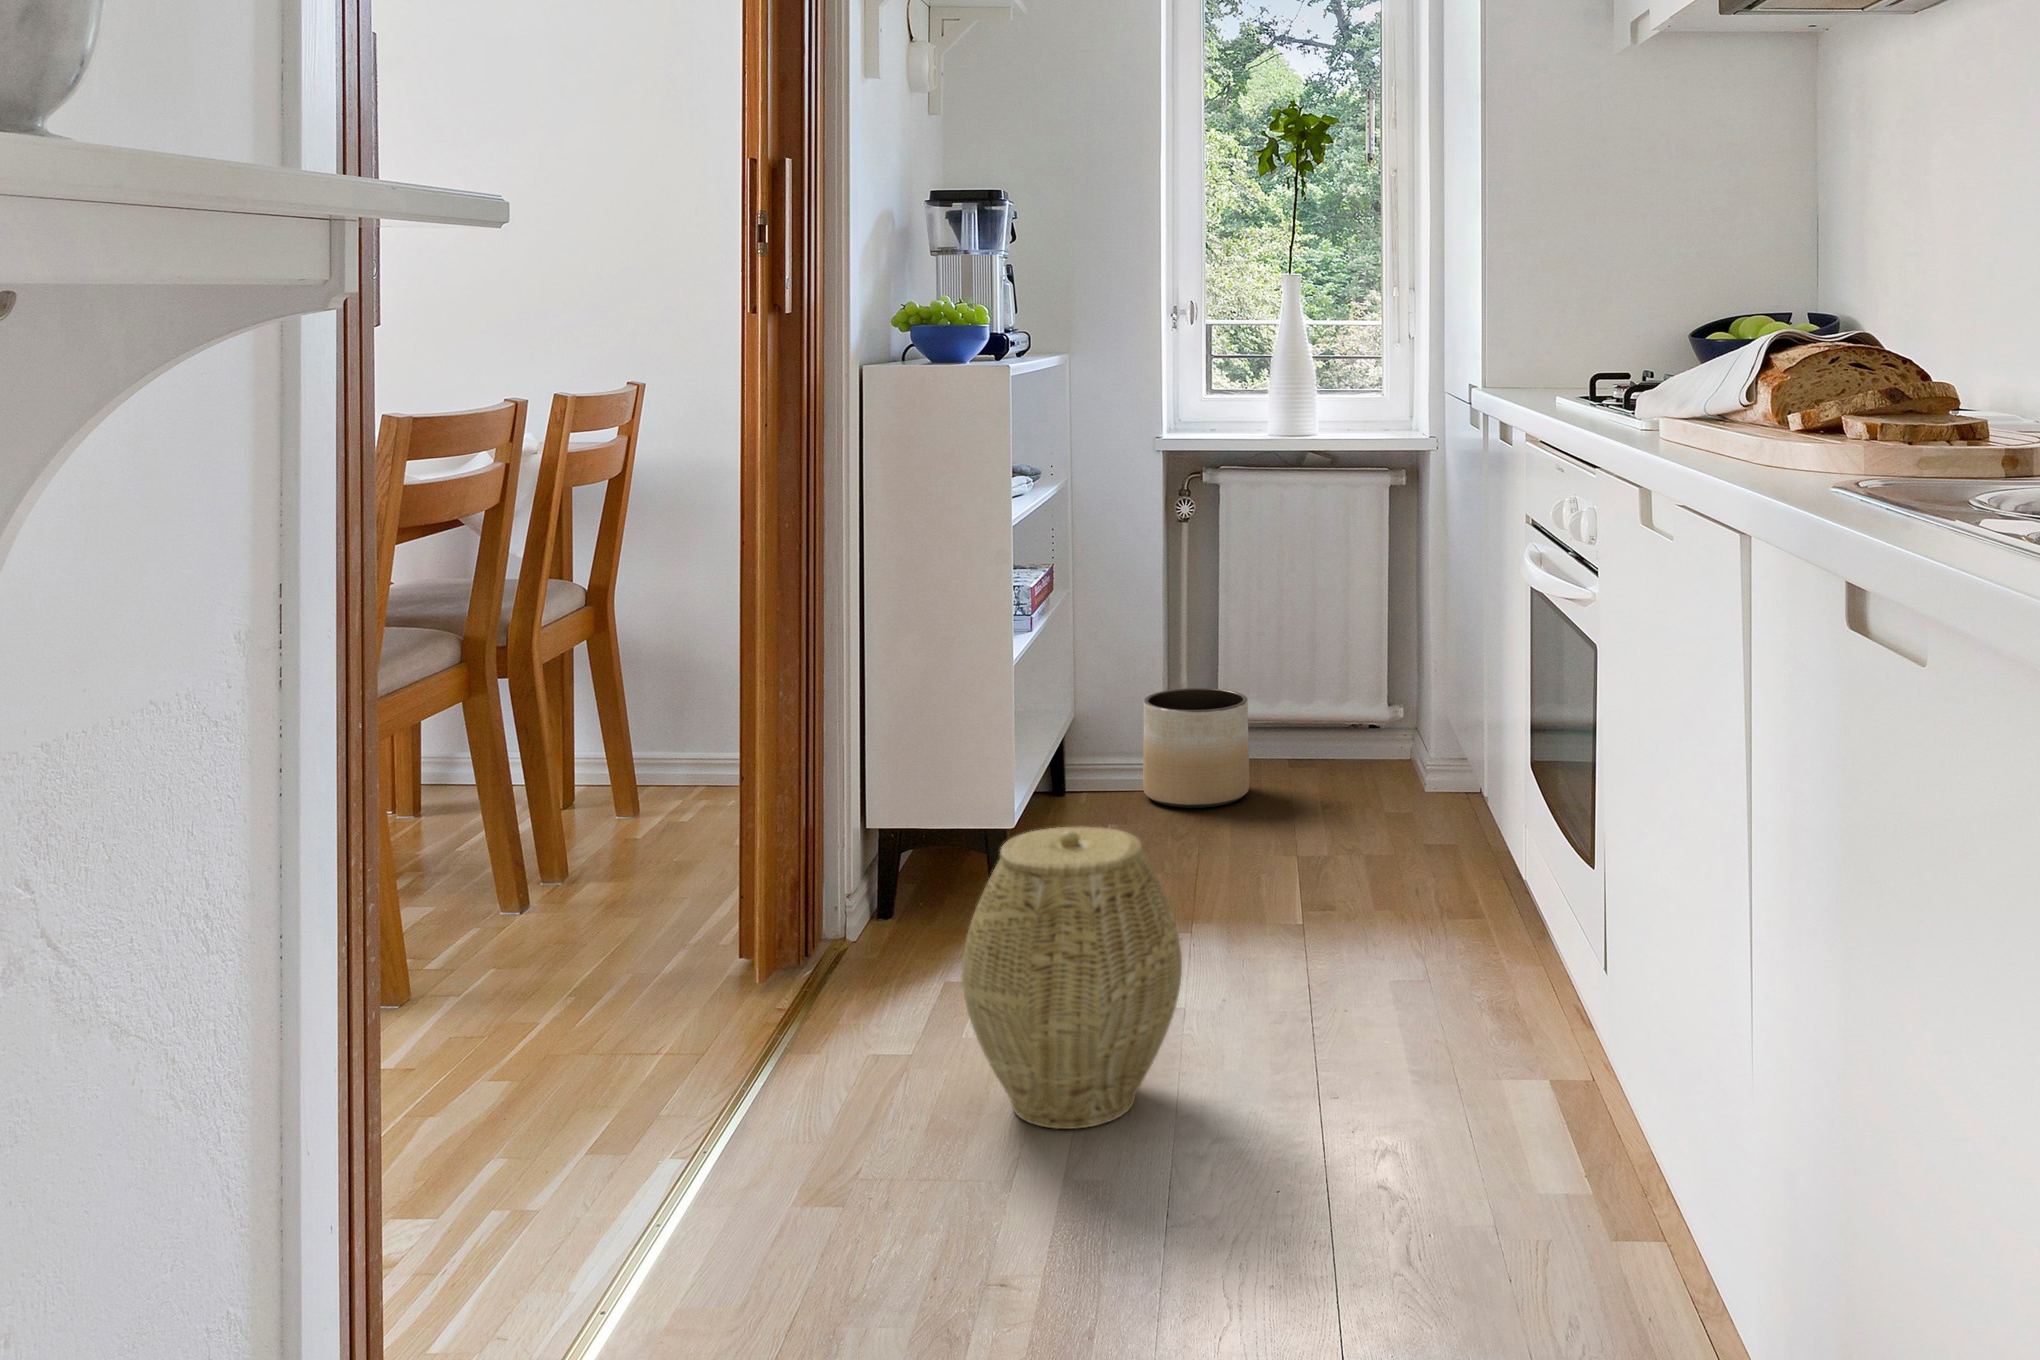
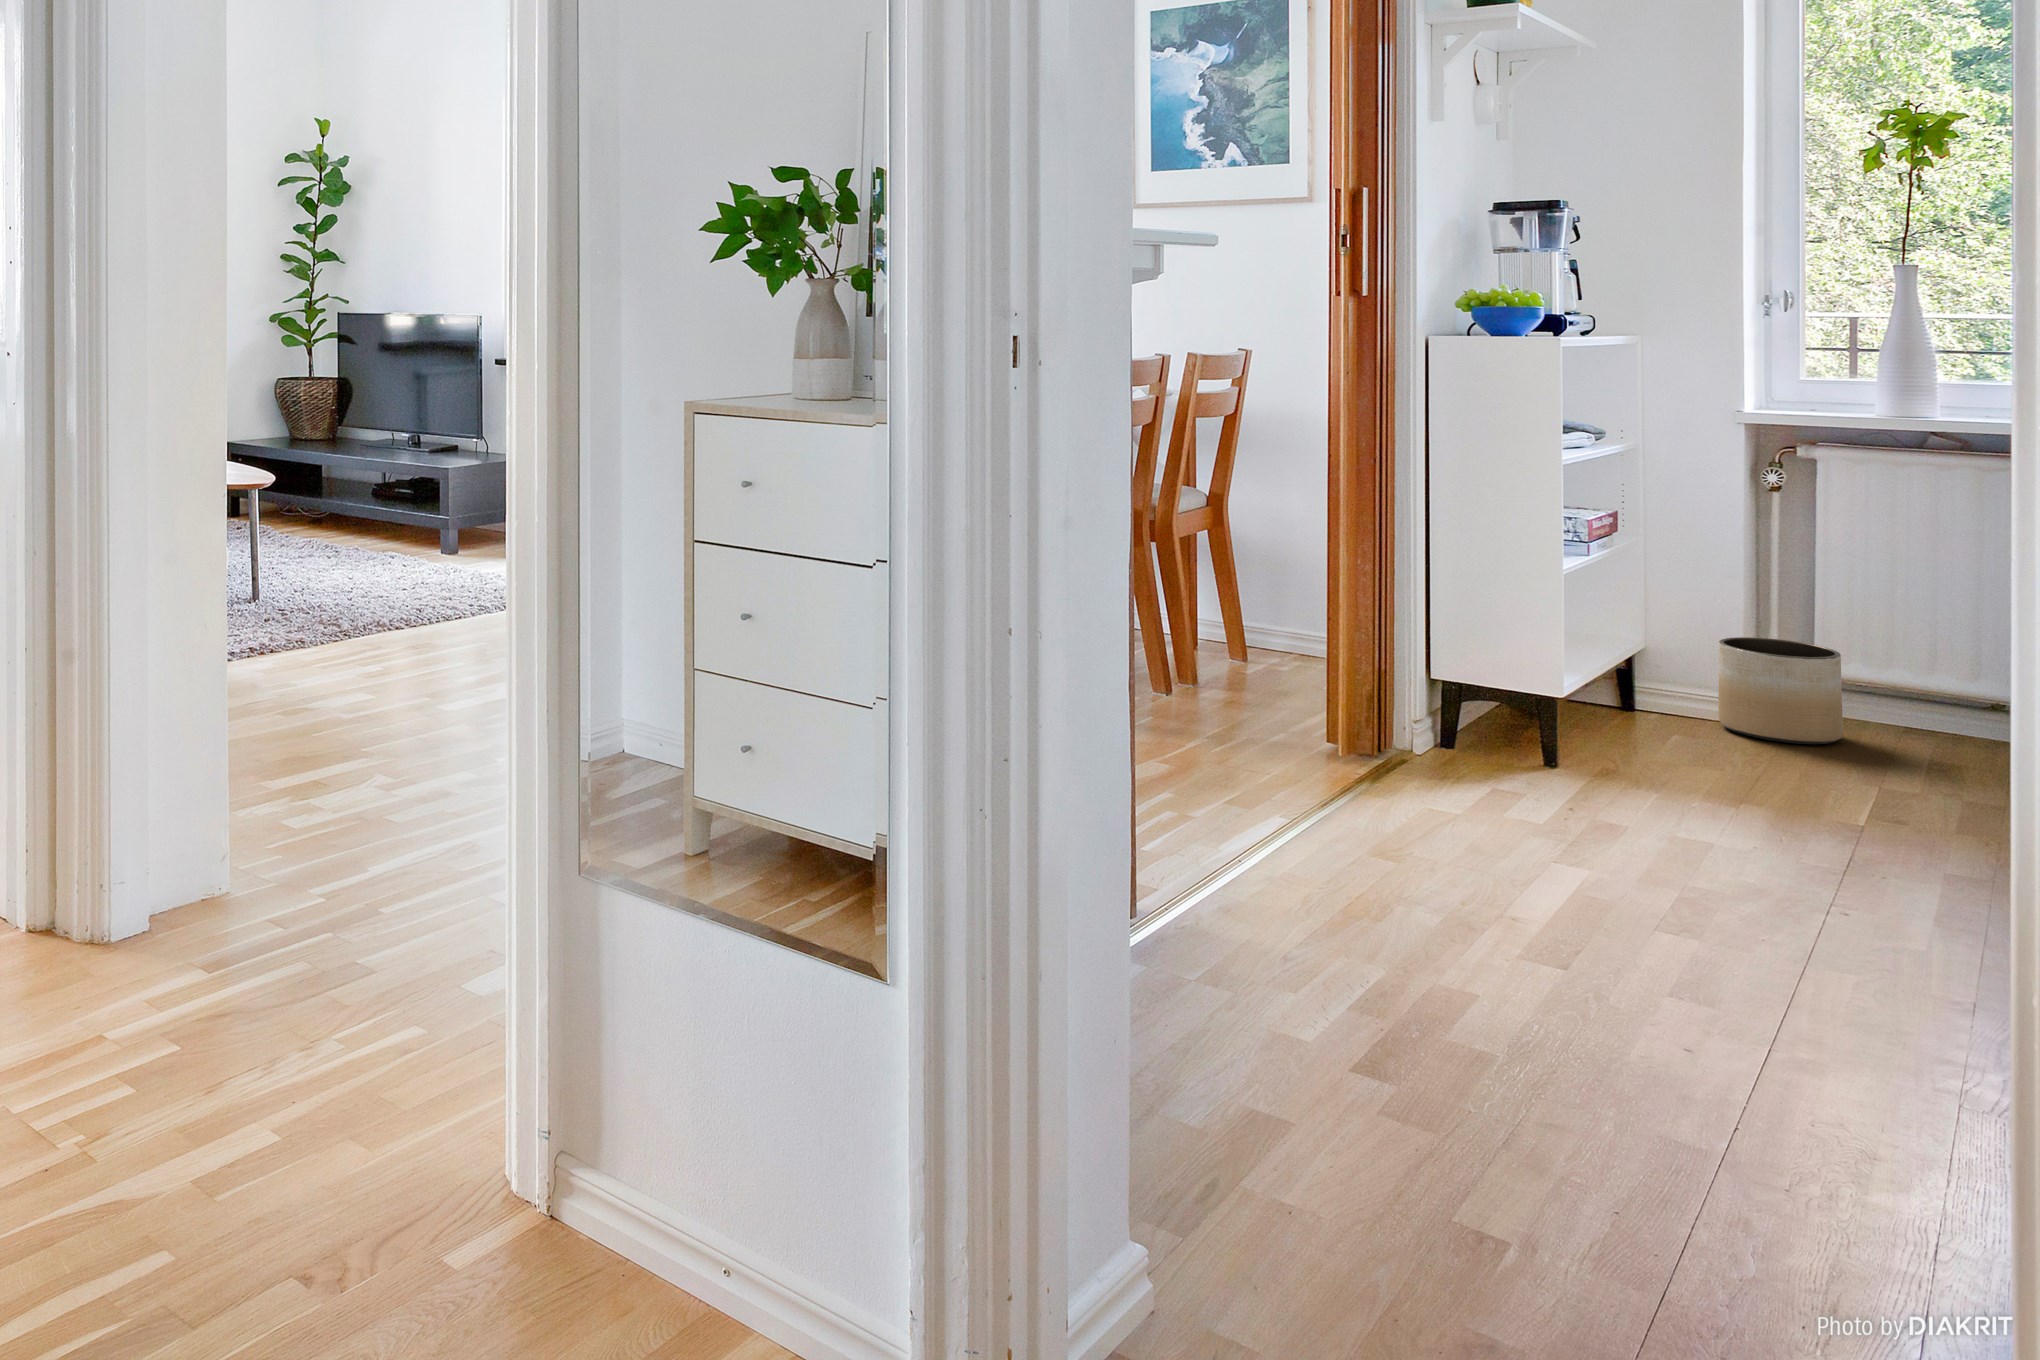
woven basket: present [962,827,1182,1129] -> none [1500,684,1700,901]

